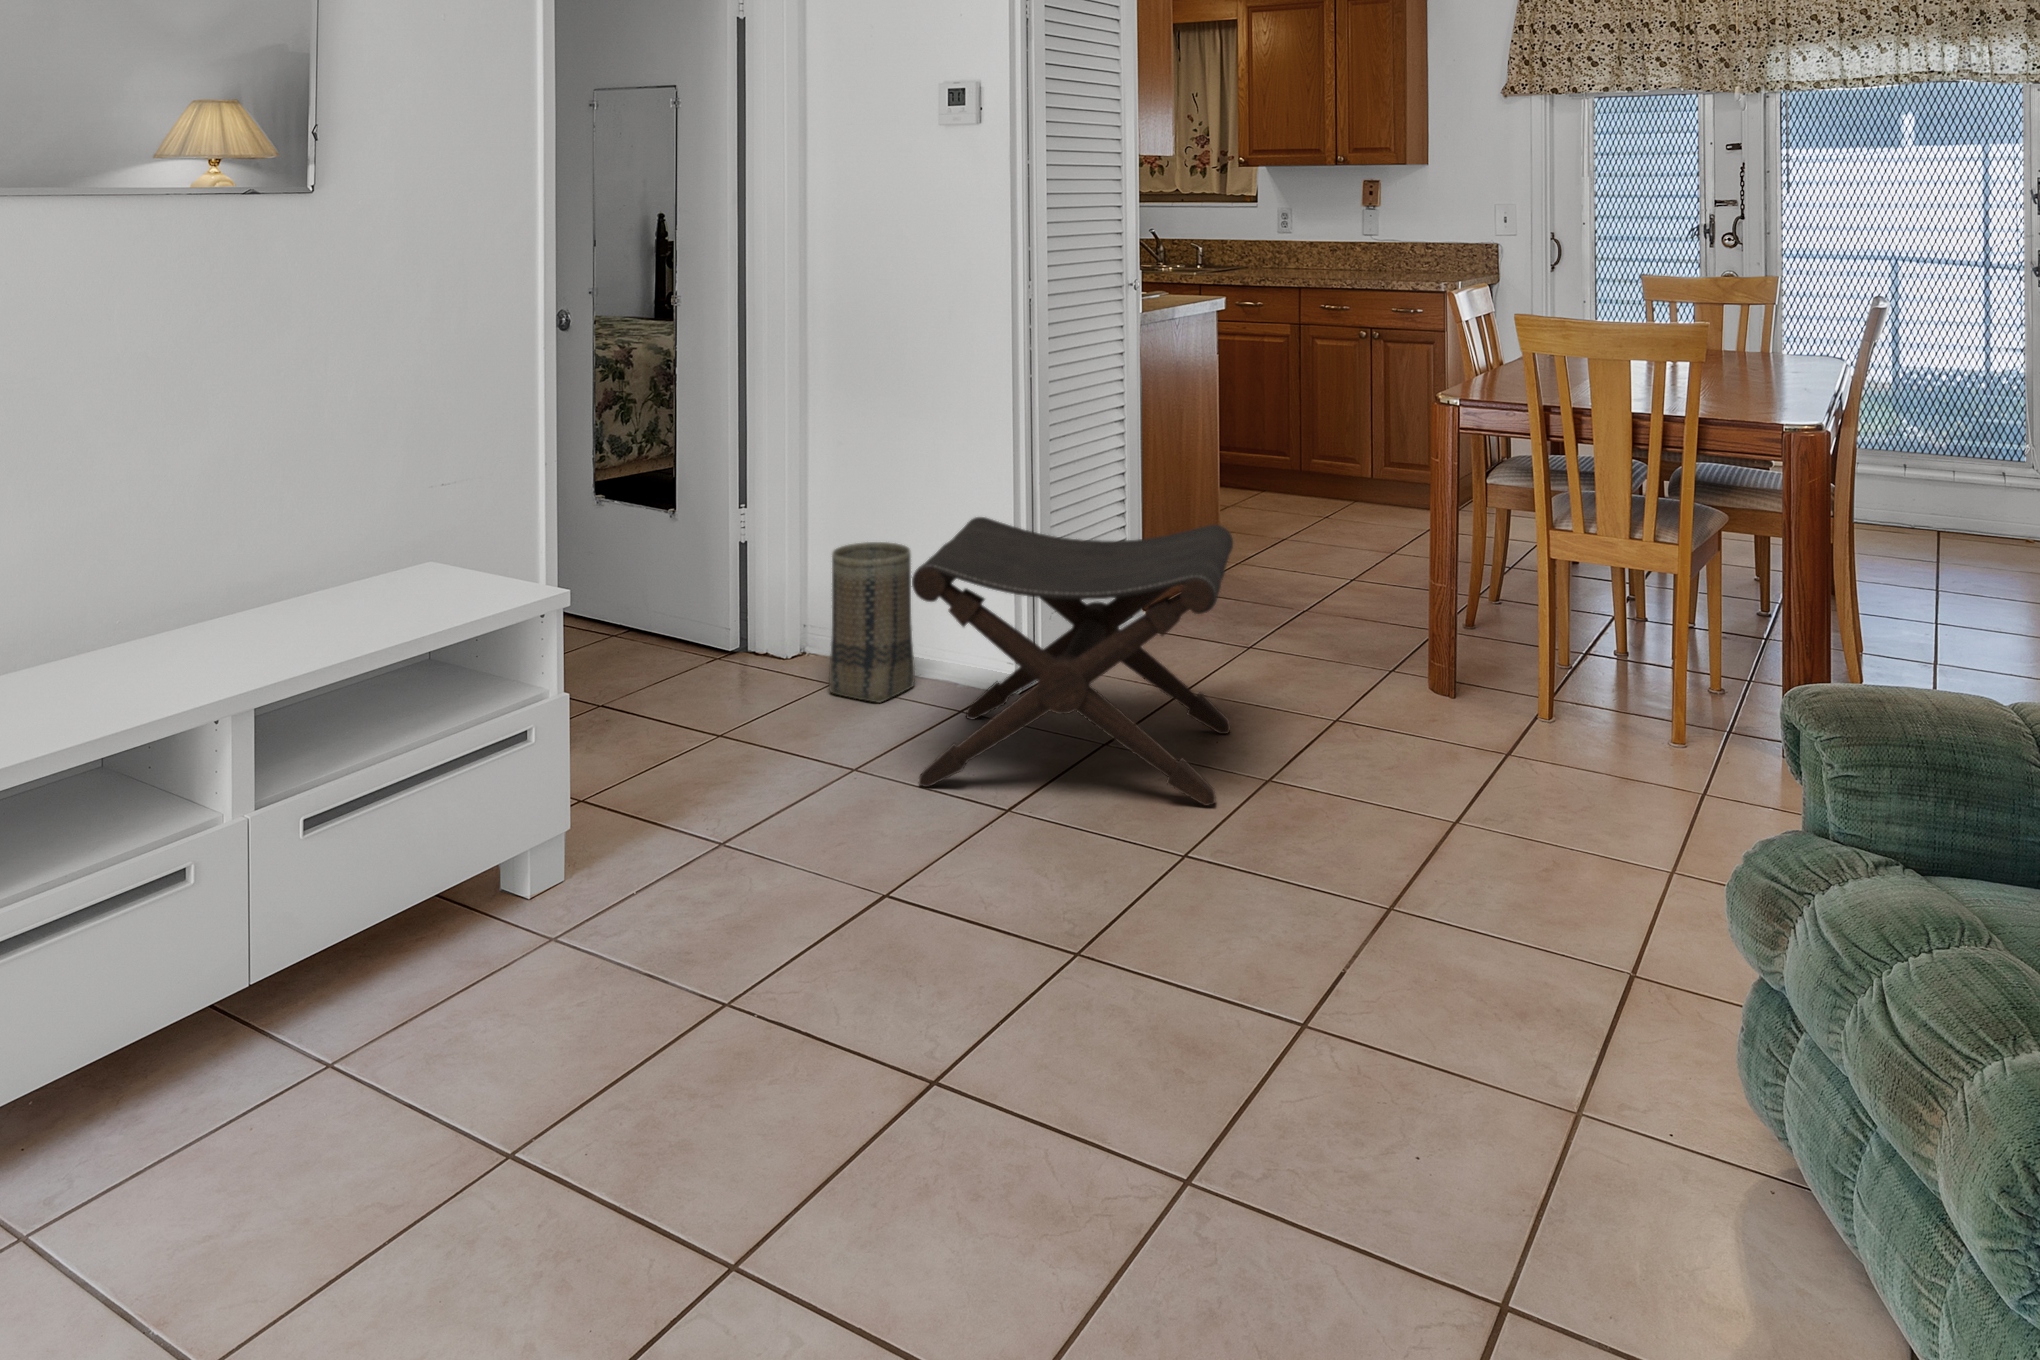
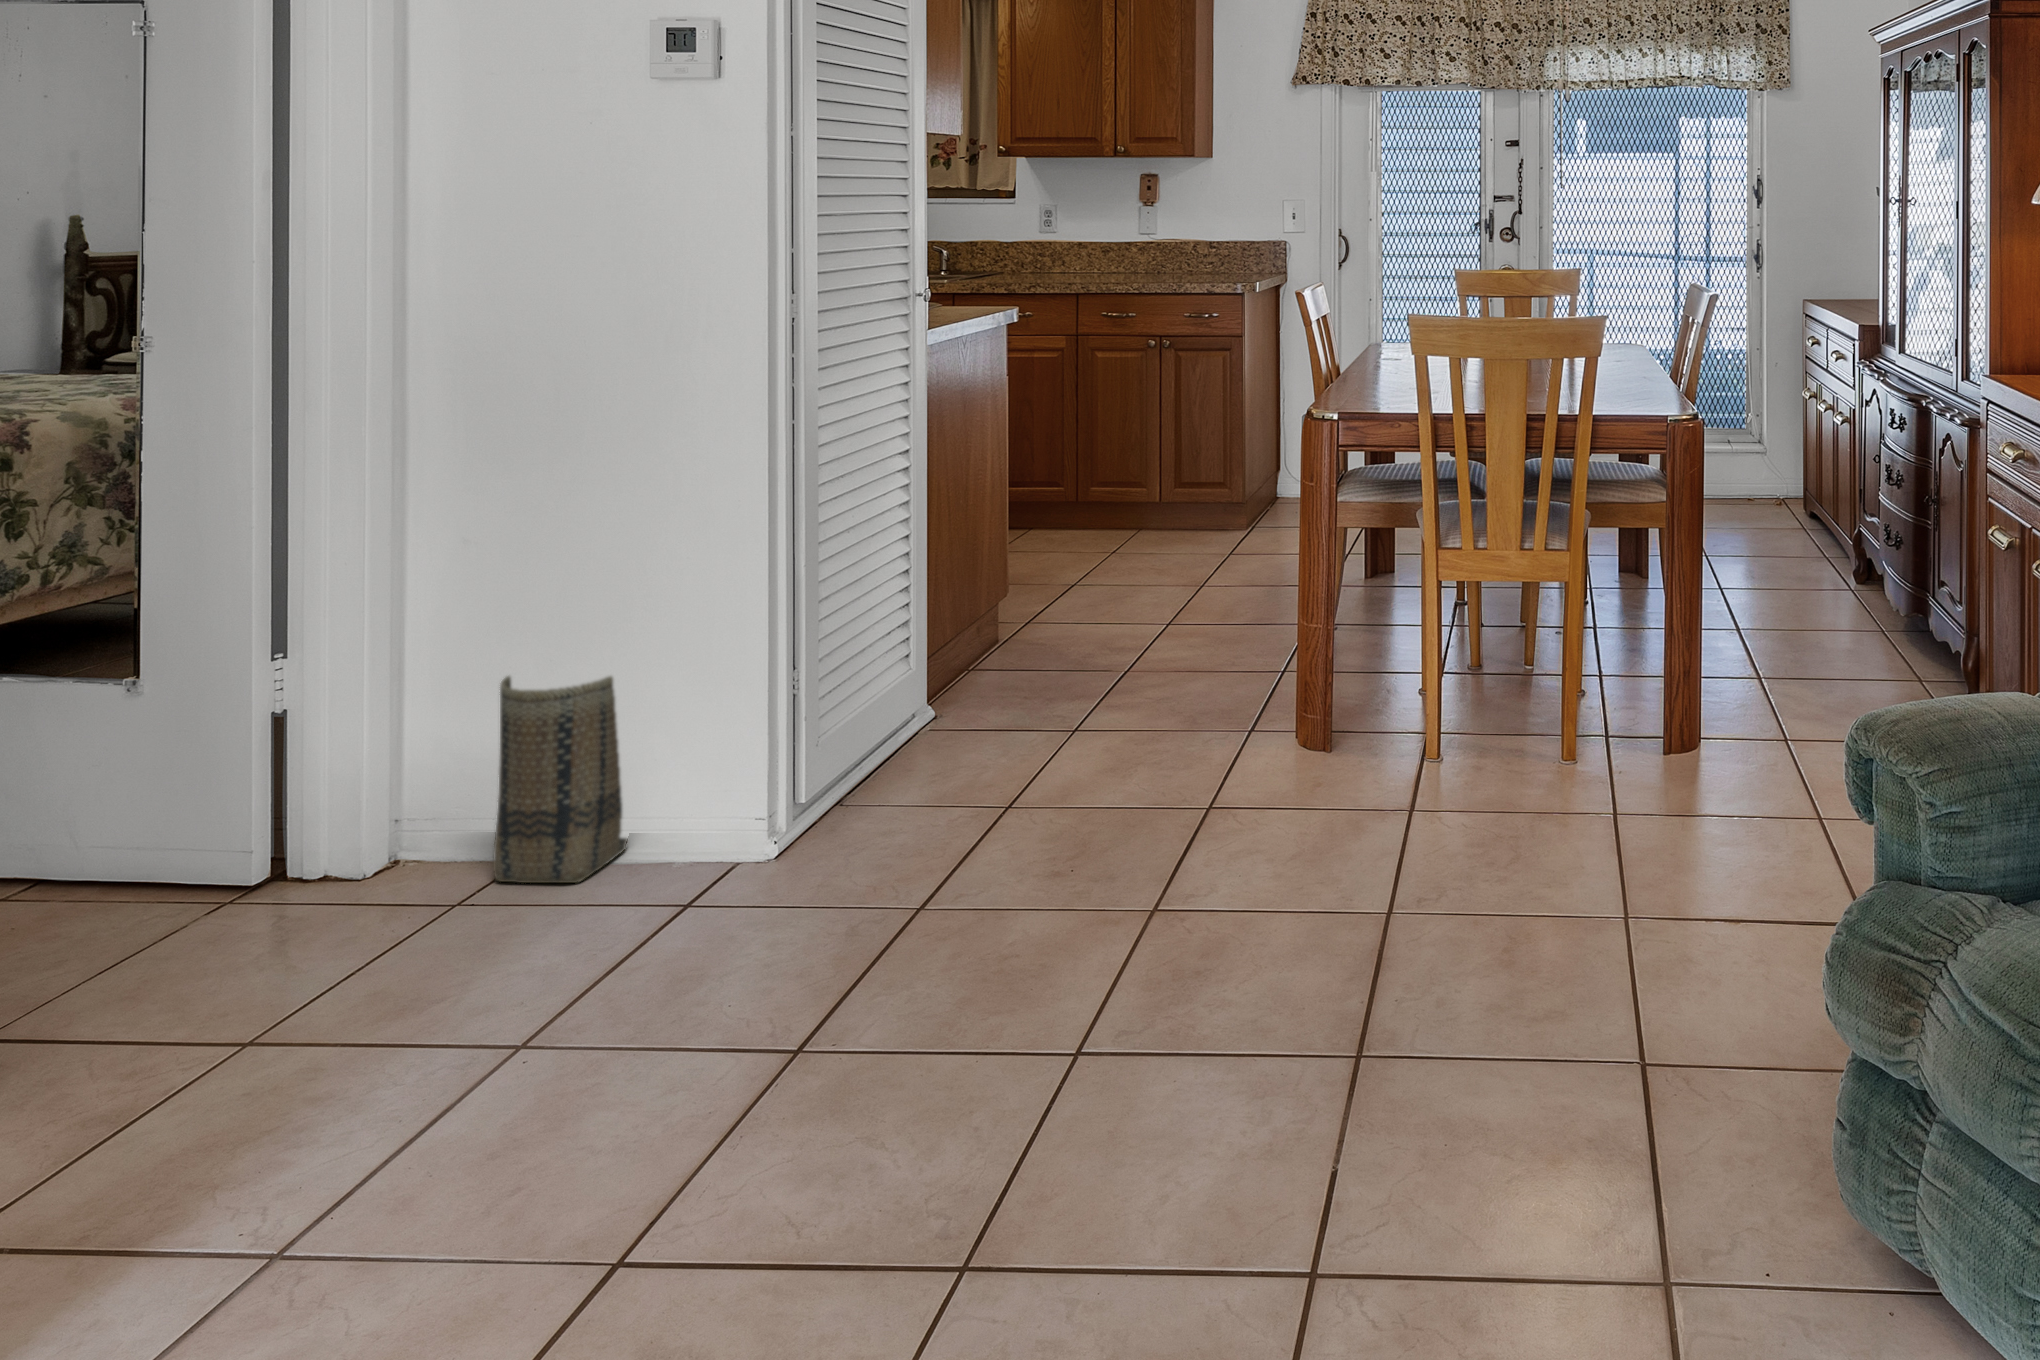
footstool: present [912,517,1233,806] -> none [663,587,1095,995]

